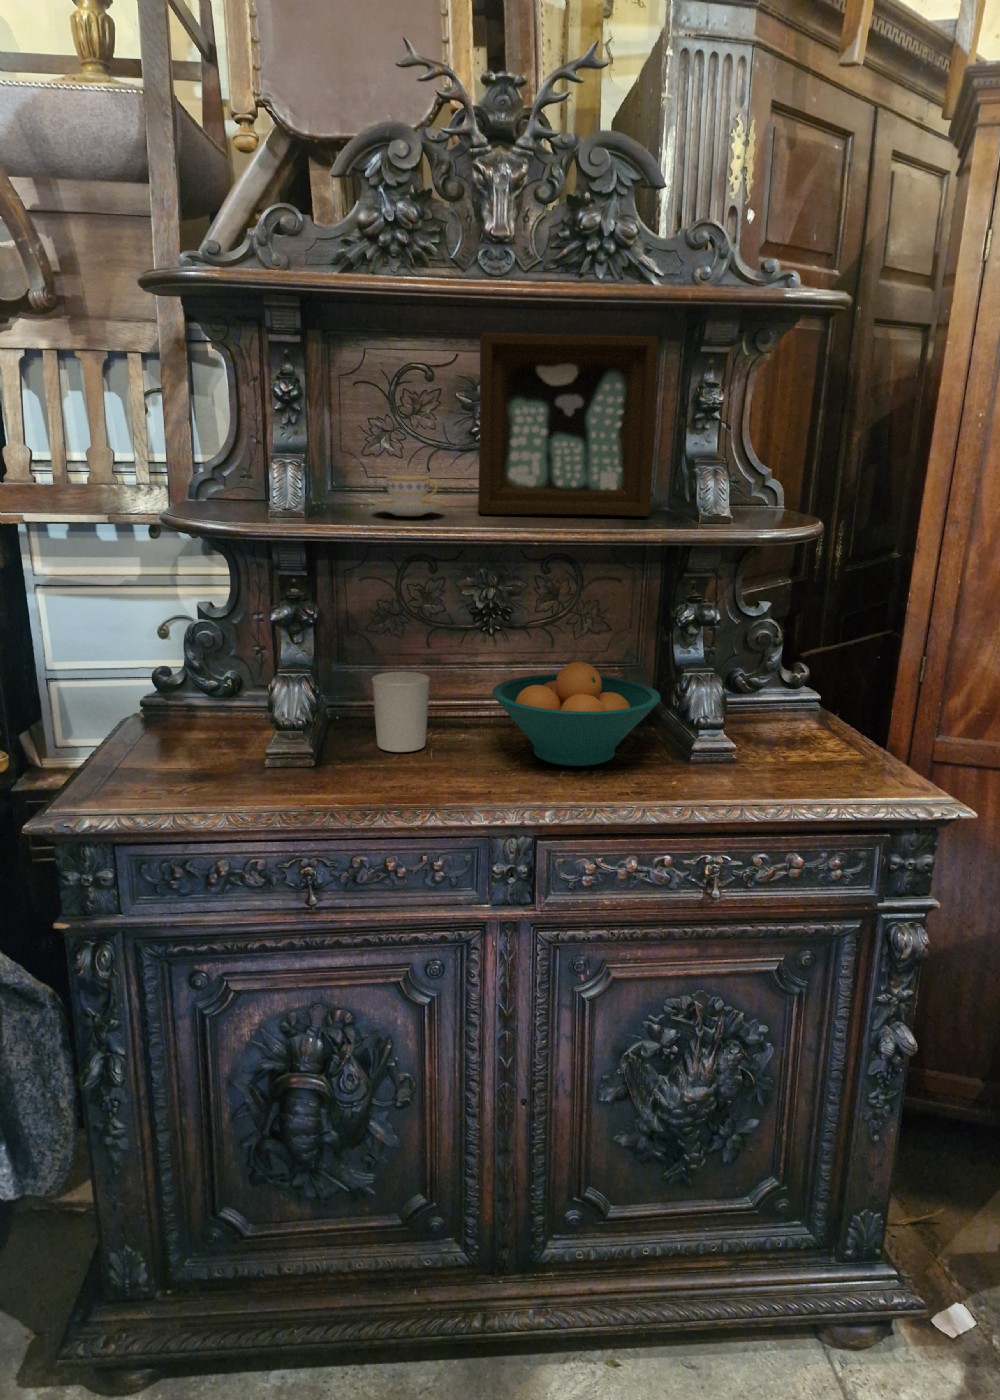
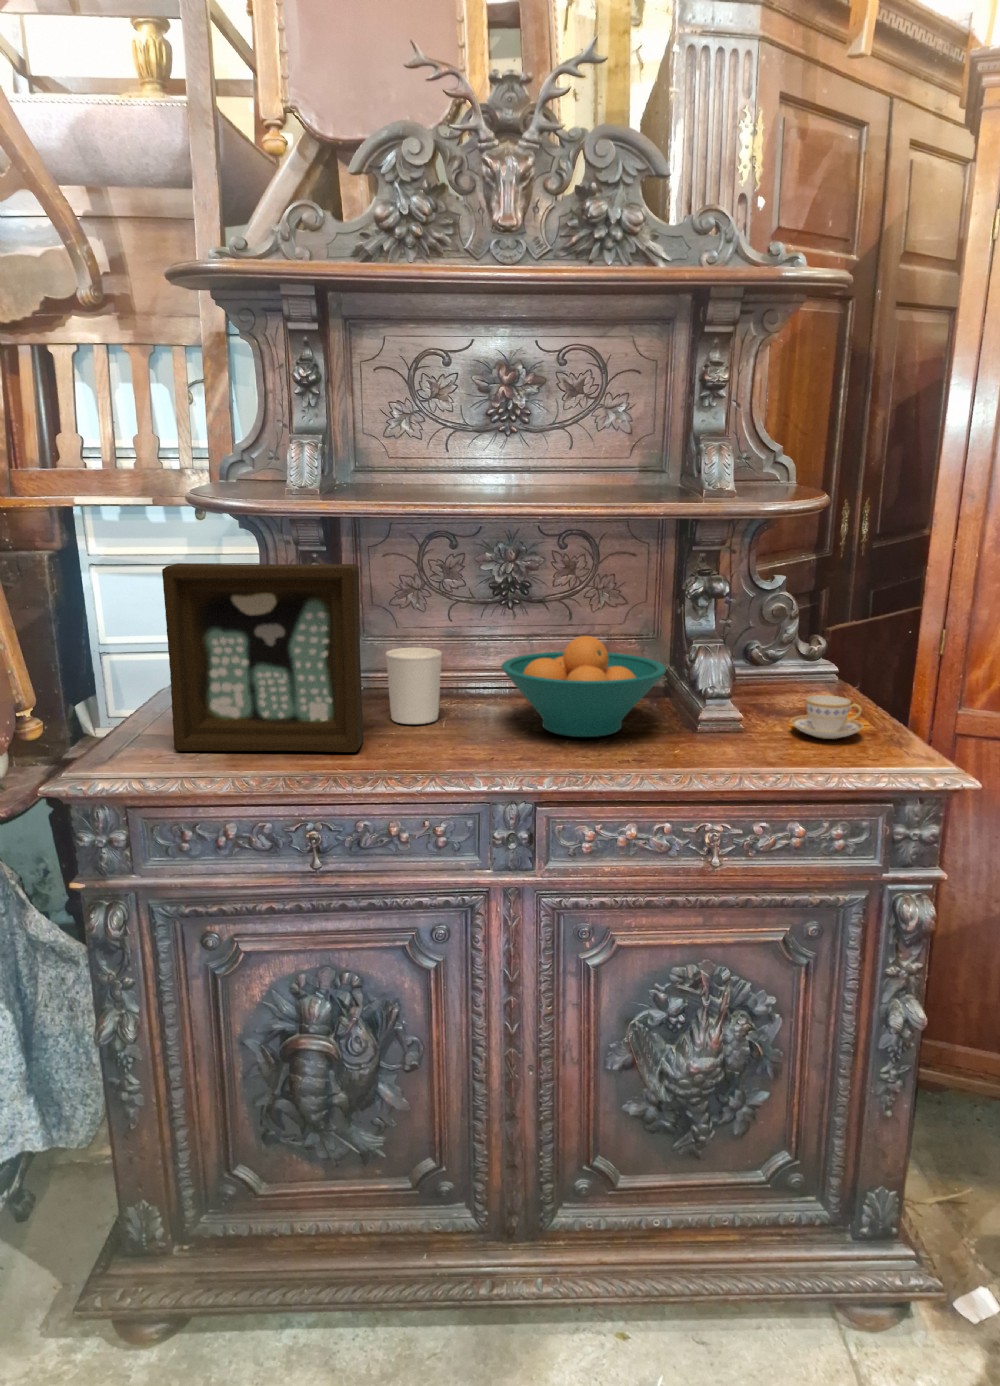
picture frame: present [478,332,658,516] -> present [162,563,363,752]
teacup: present [373,476,443,516] -> present [790,695,864,739]

